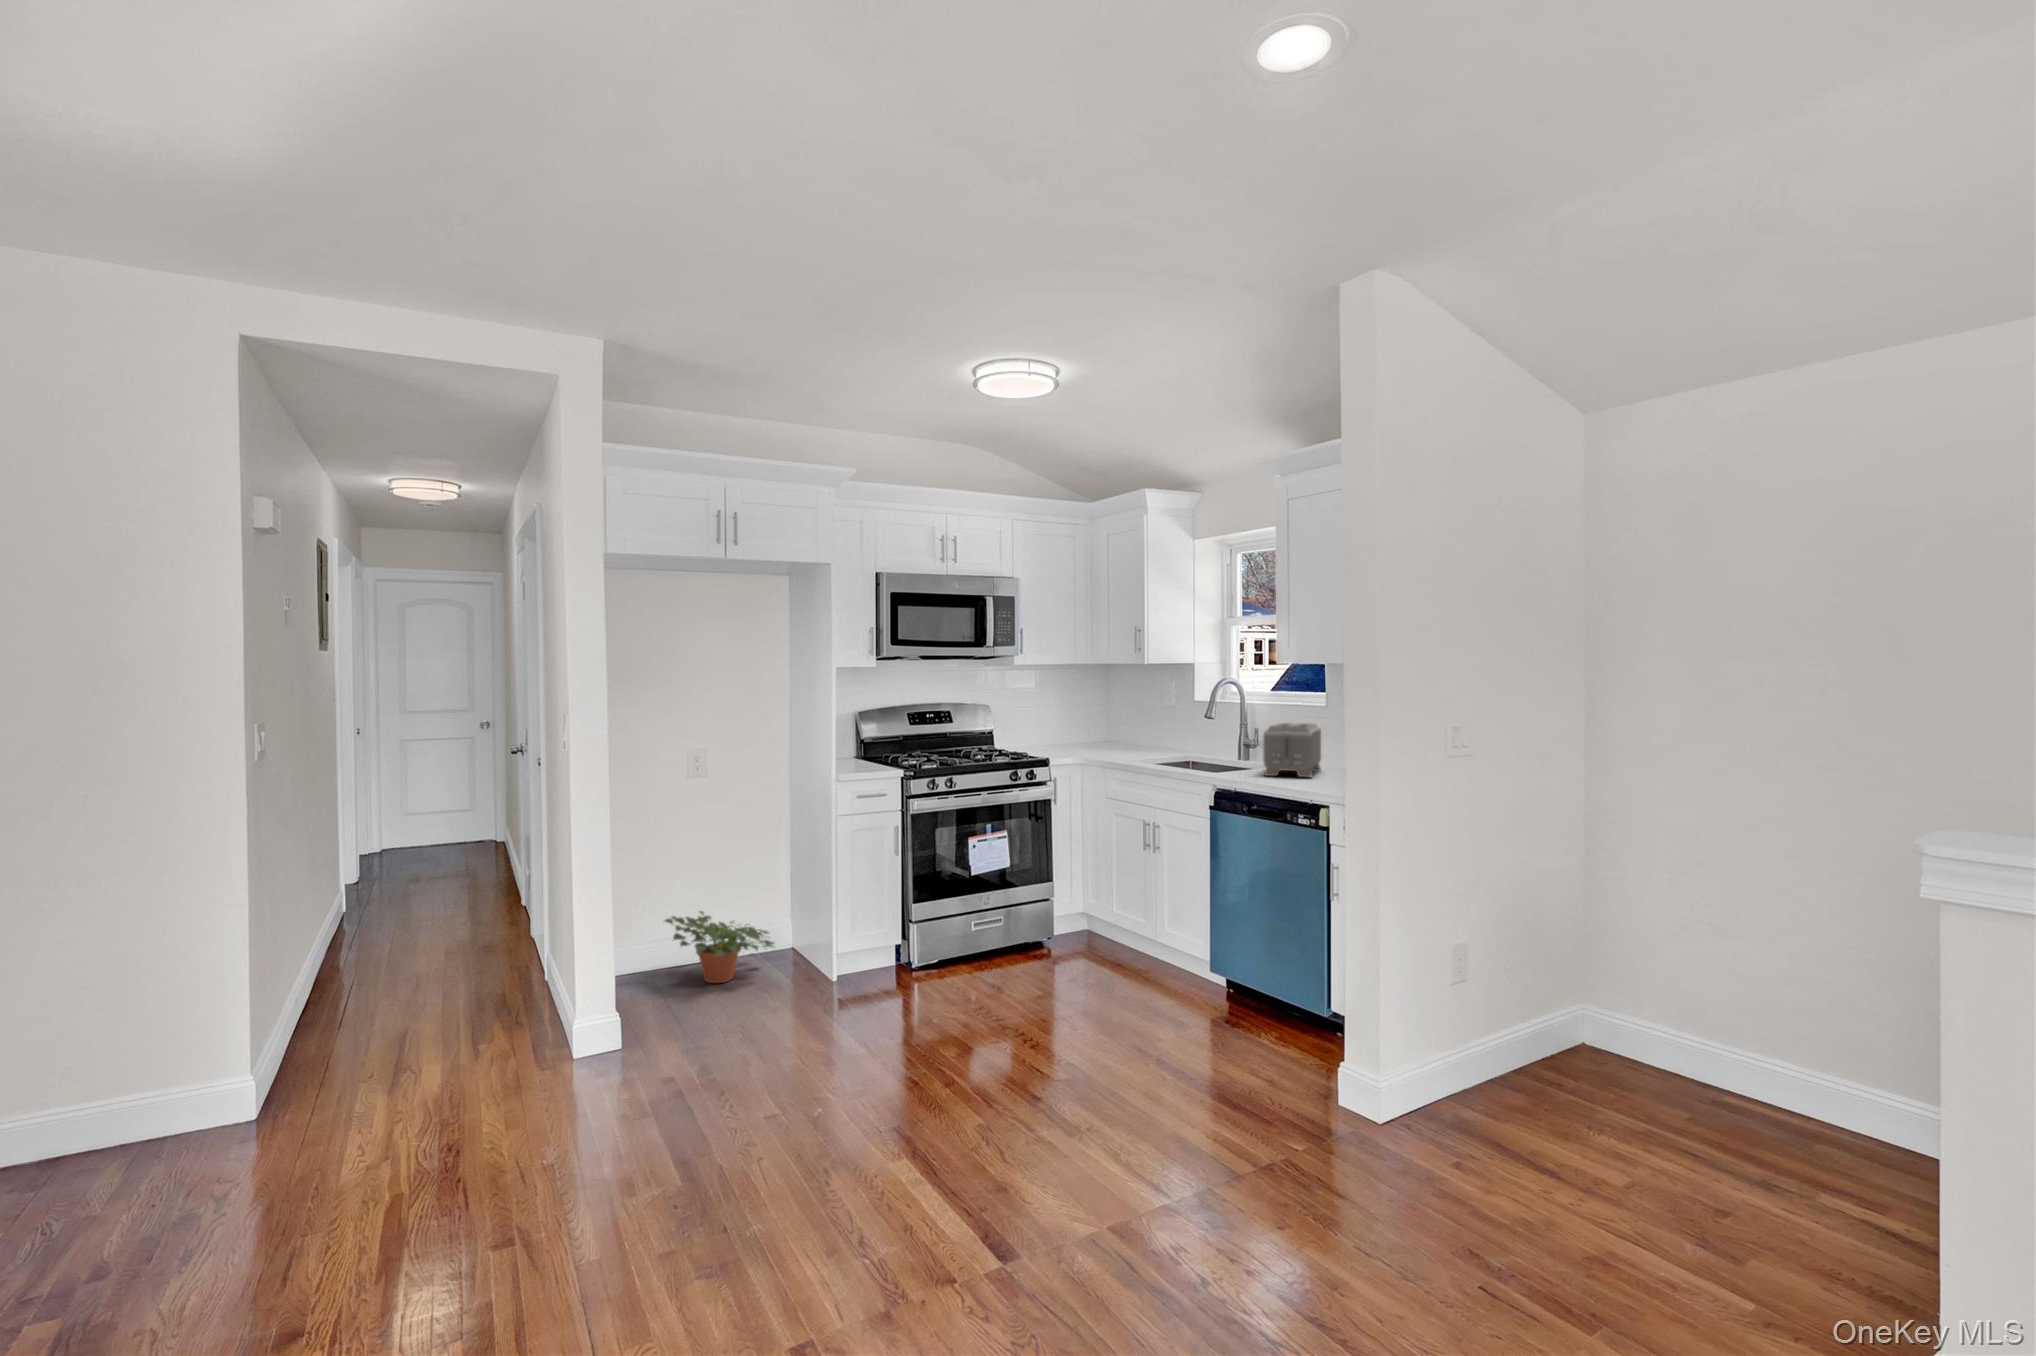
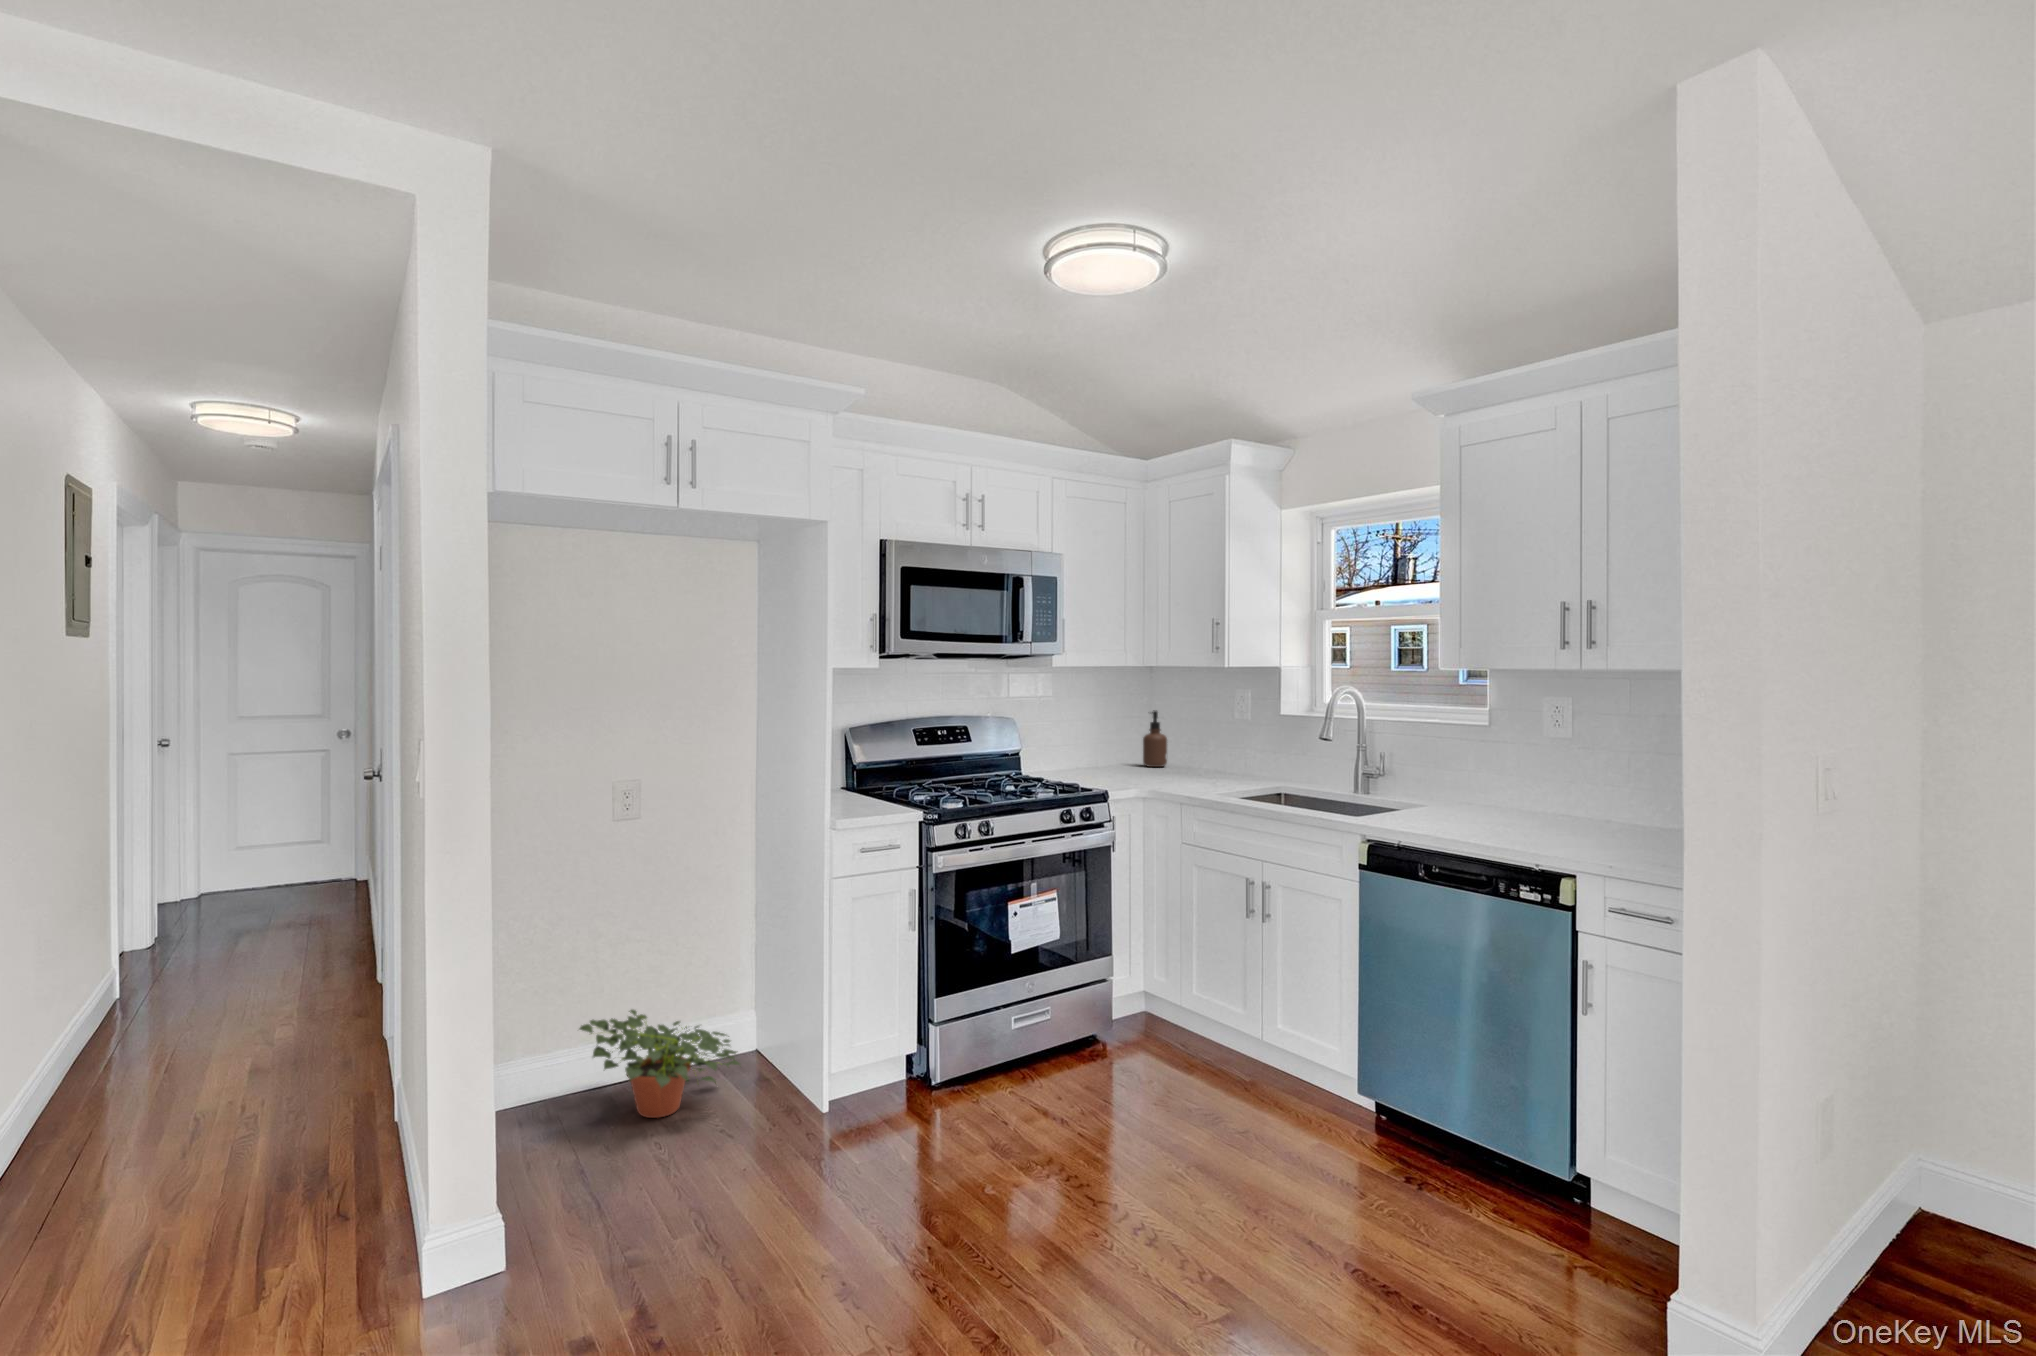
soap dispenser: none [1097,700,1116,744] -> present [1143,710,1167,767]
toaster: present [1263,723,1321,777] -> none [1428,748,1502,826]

